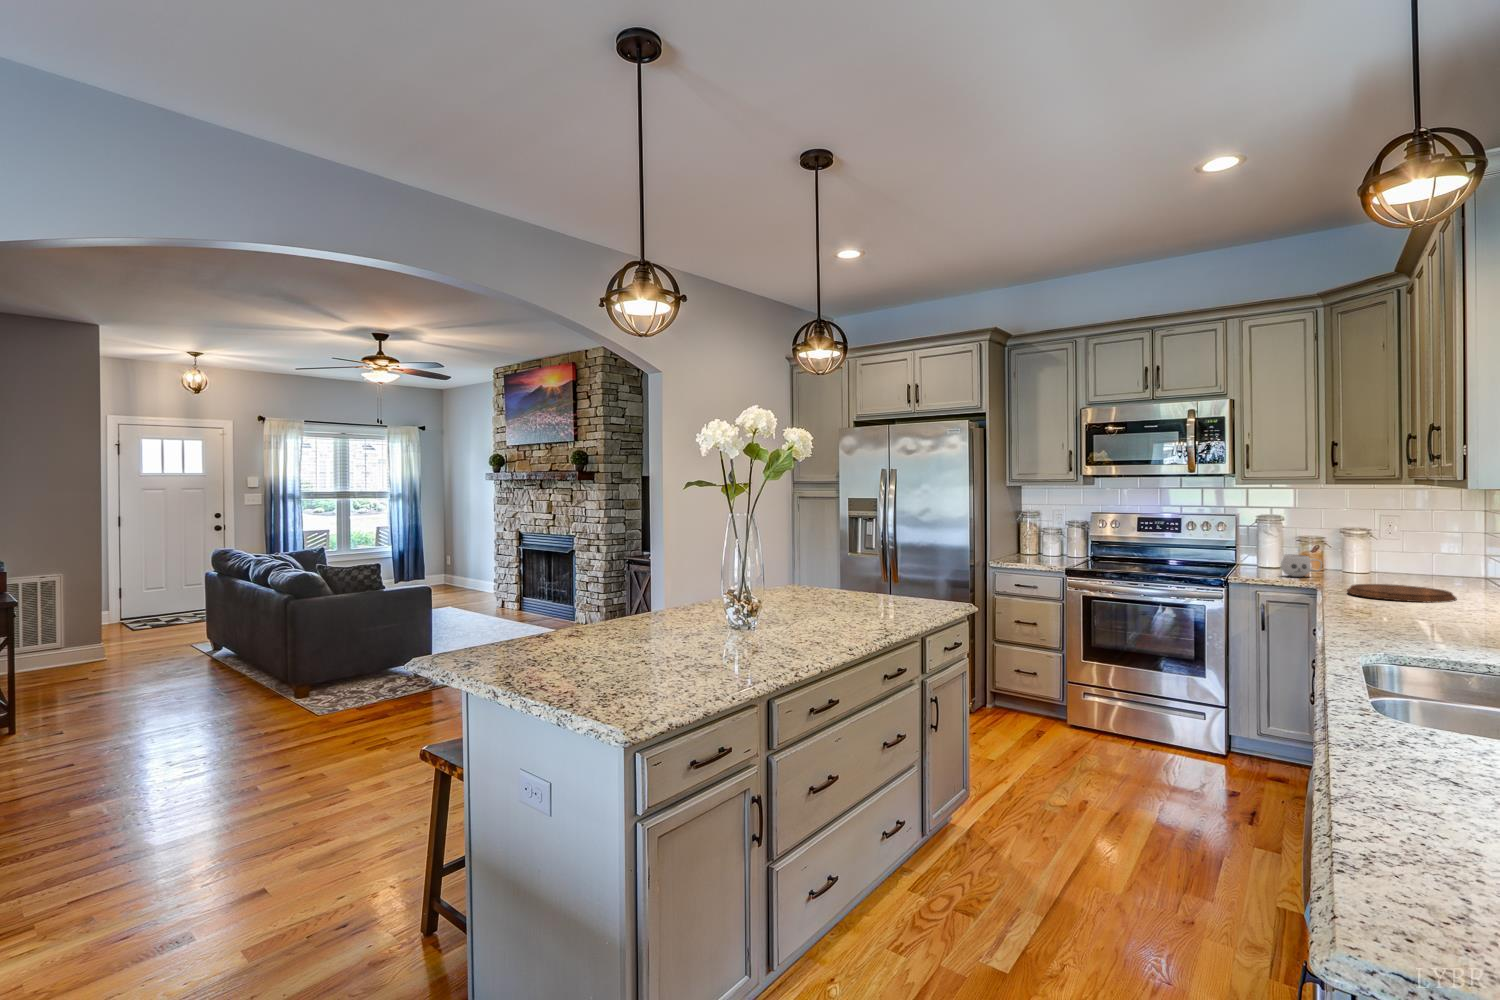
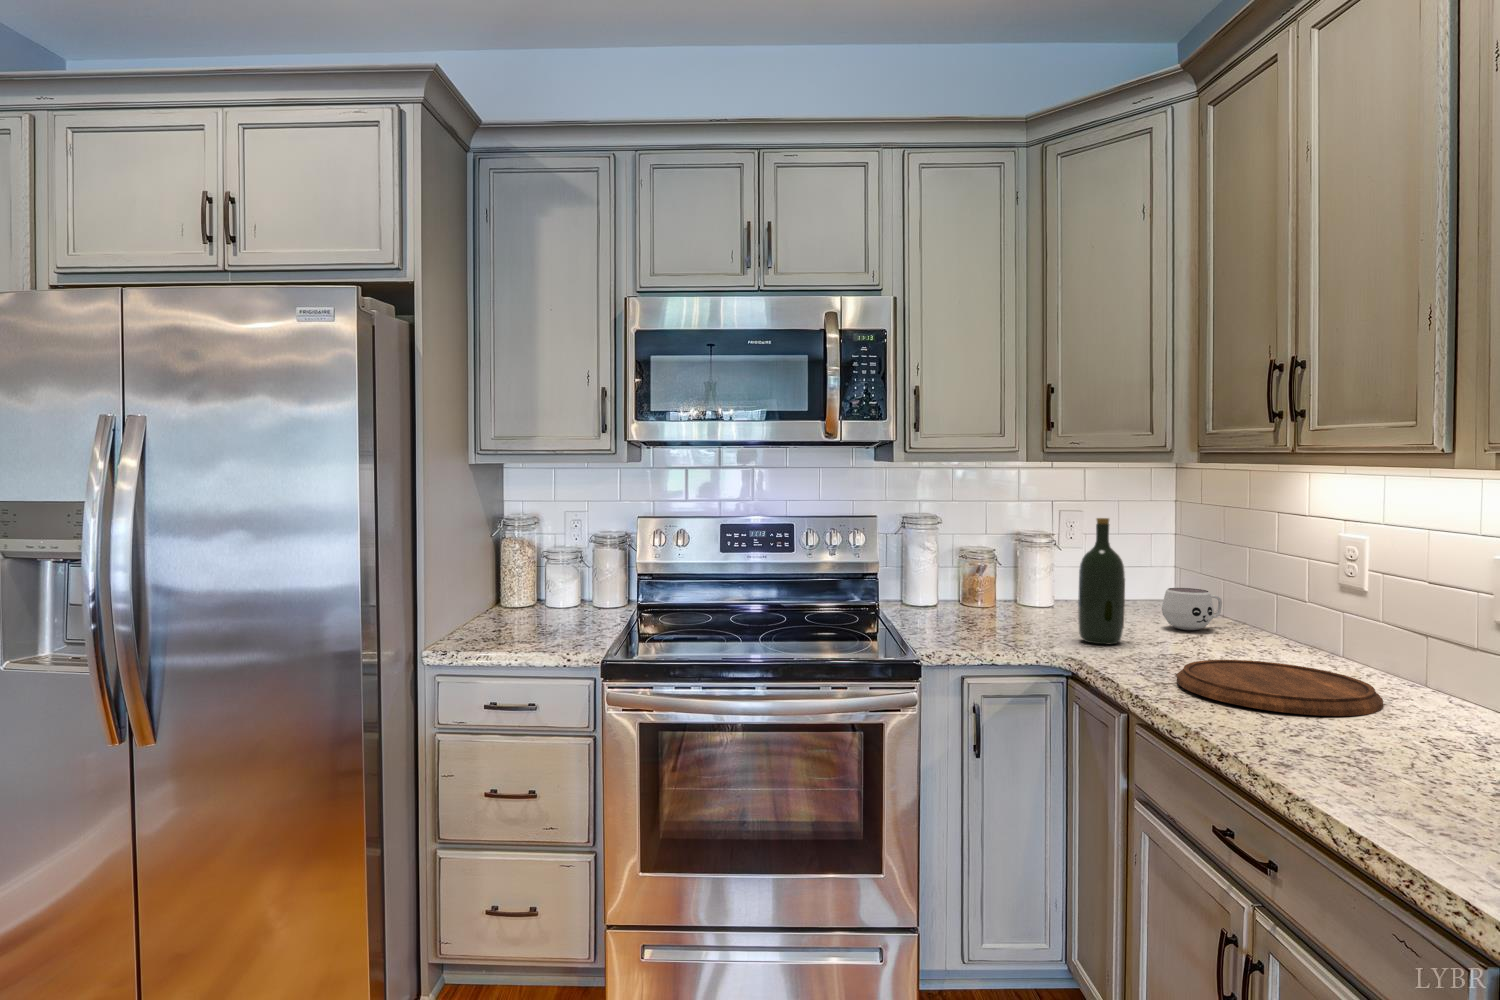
wine bottle: none [1337,515,1367,582] -> present [1078,518,1125,644]
mug: present [1281,555,1322,577] -> present [1162,588,1222,630]

